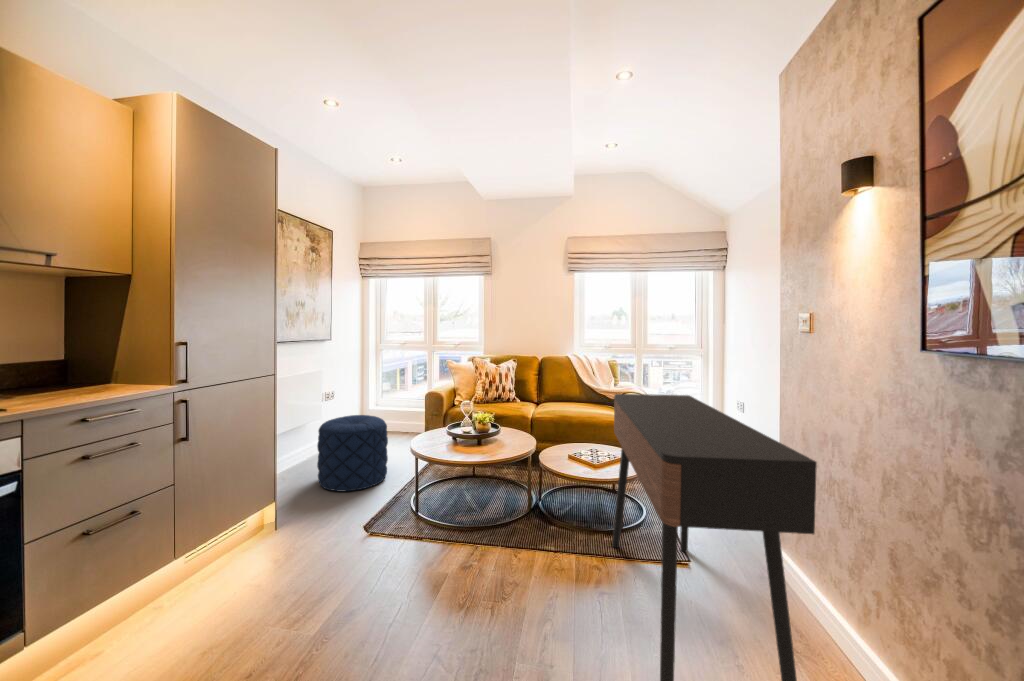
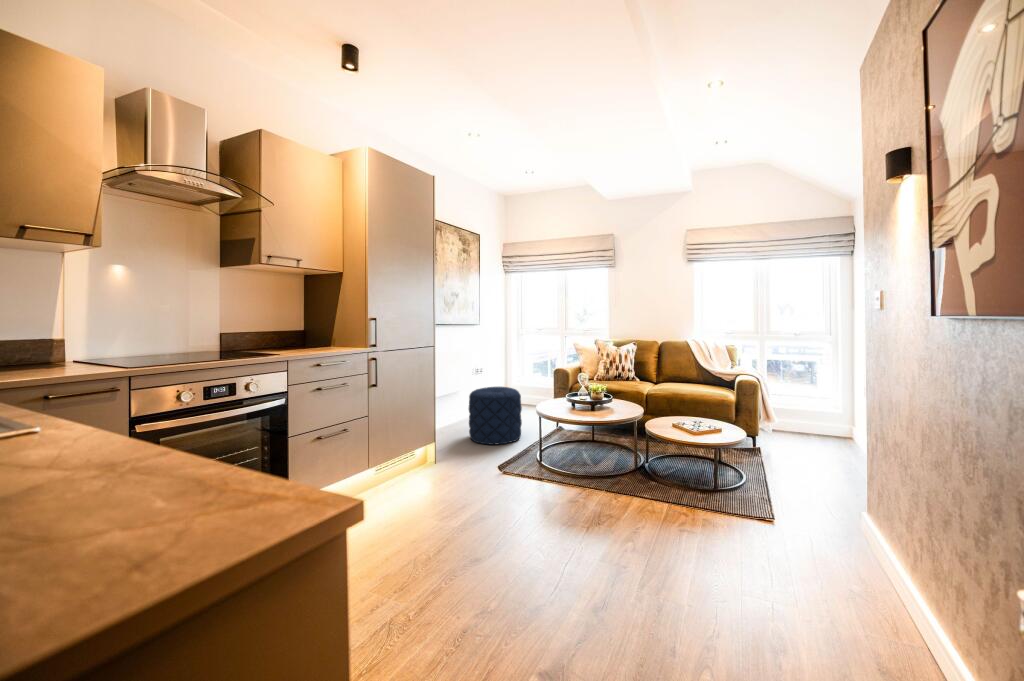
console table: present [612,394,817,681] -> none [688,367,806,628]

